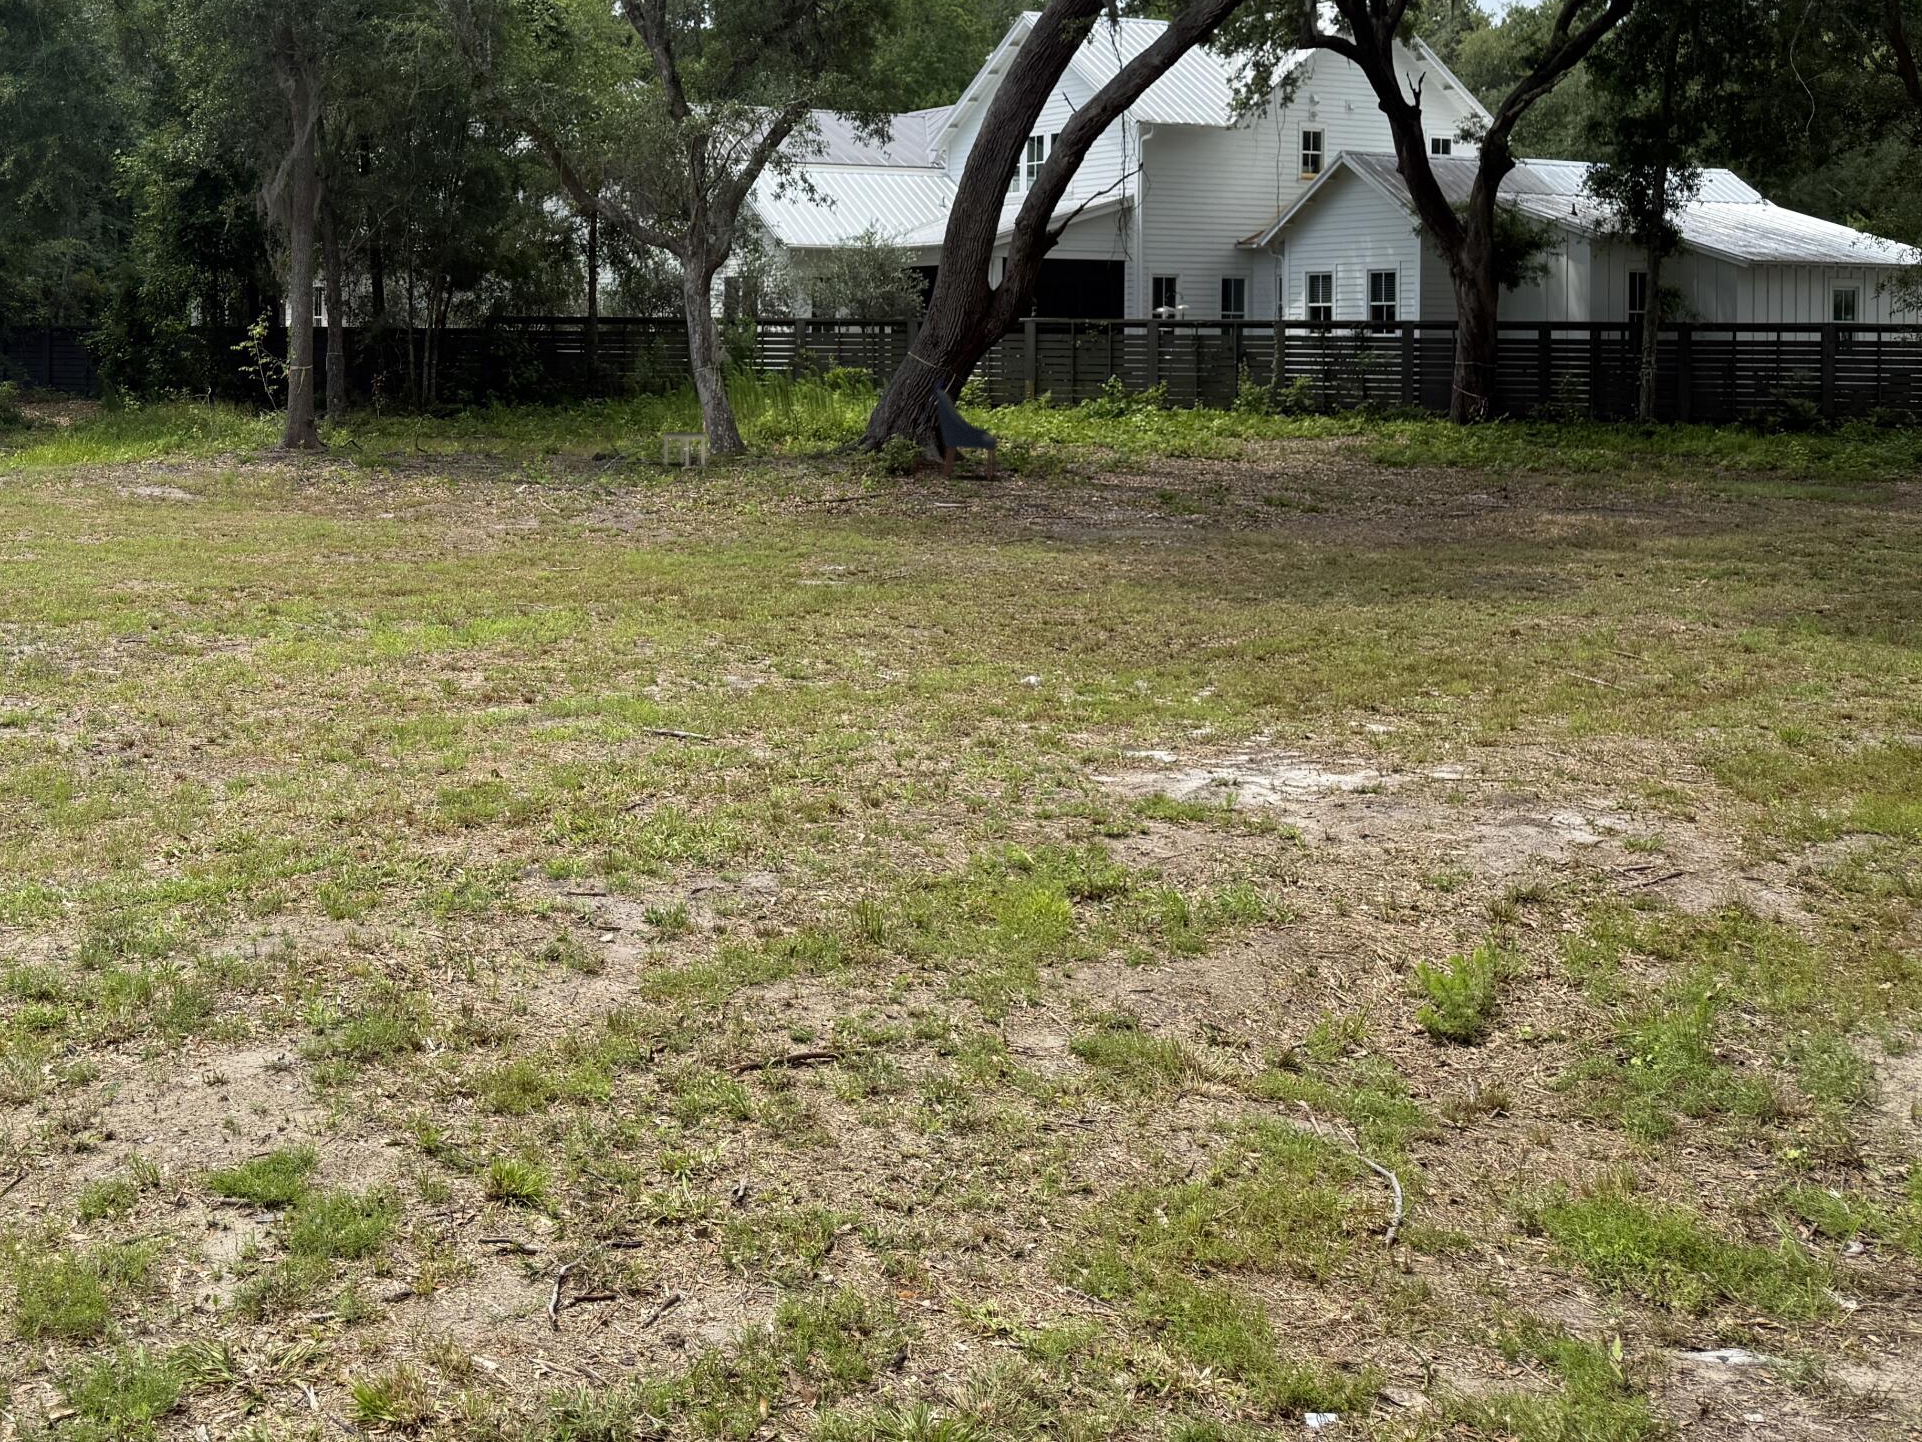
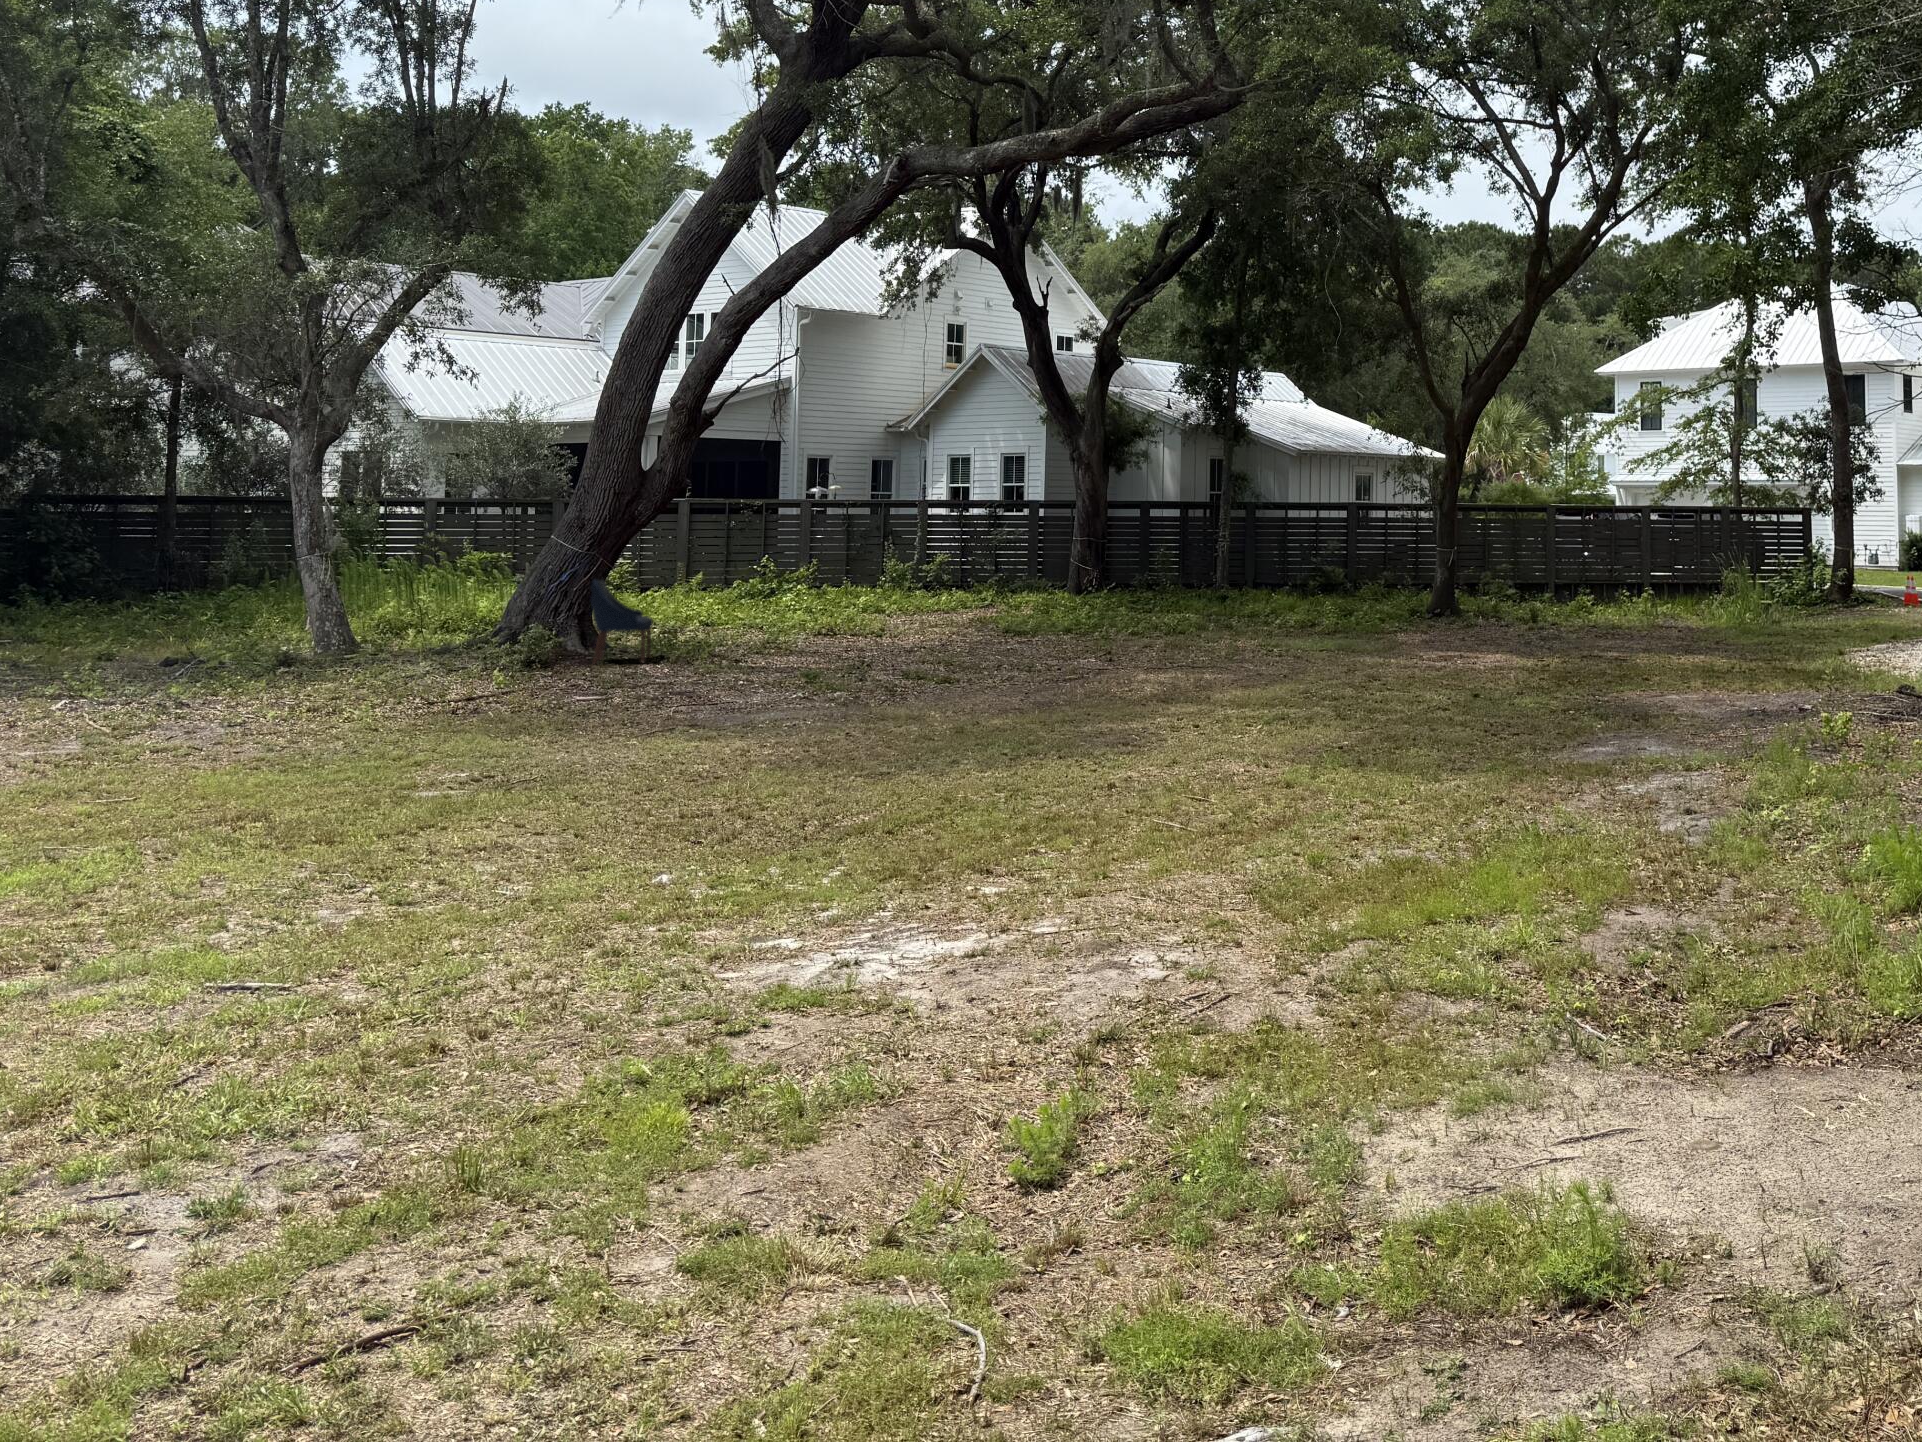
round table: present [664,432,705,465] -> none [260,630,316,670]

